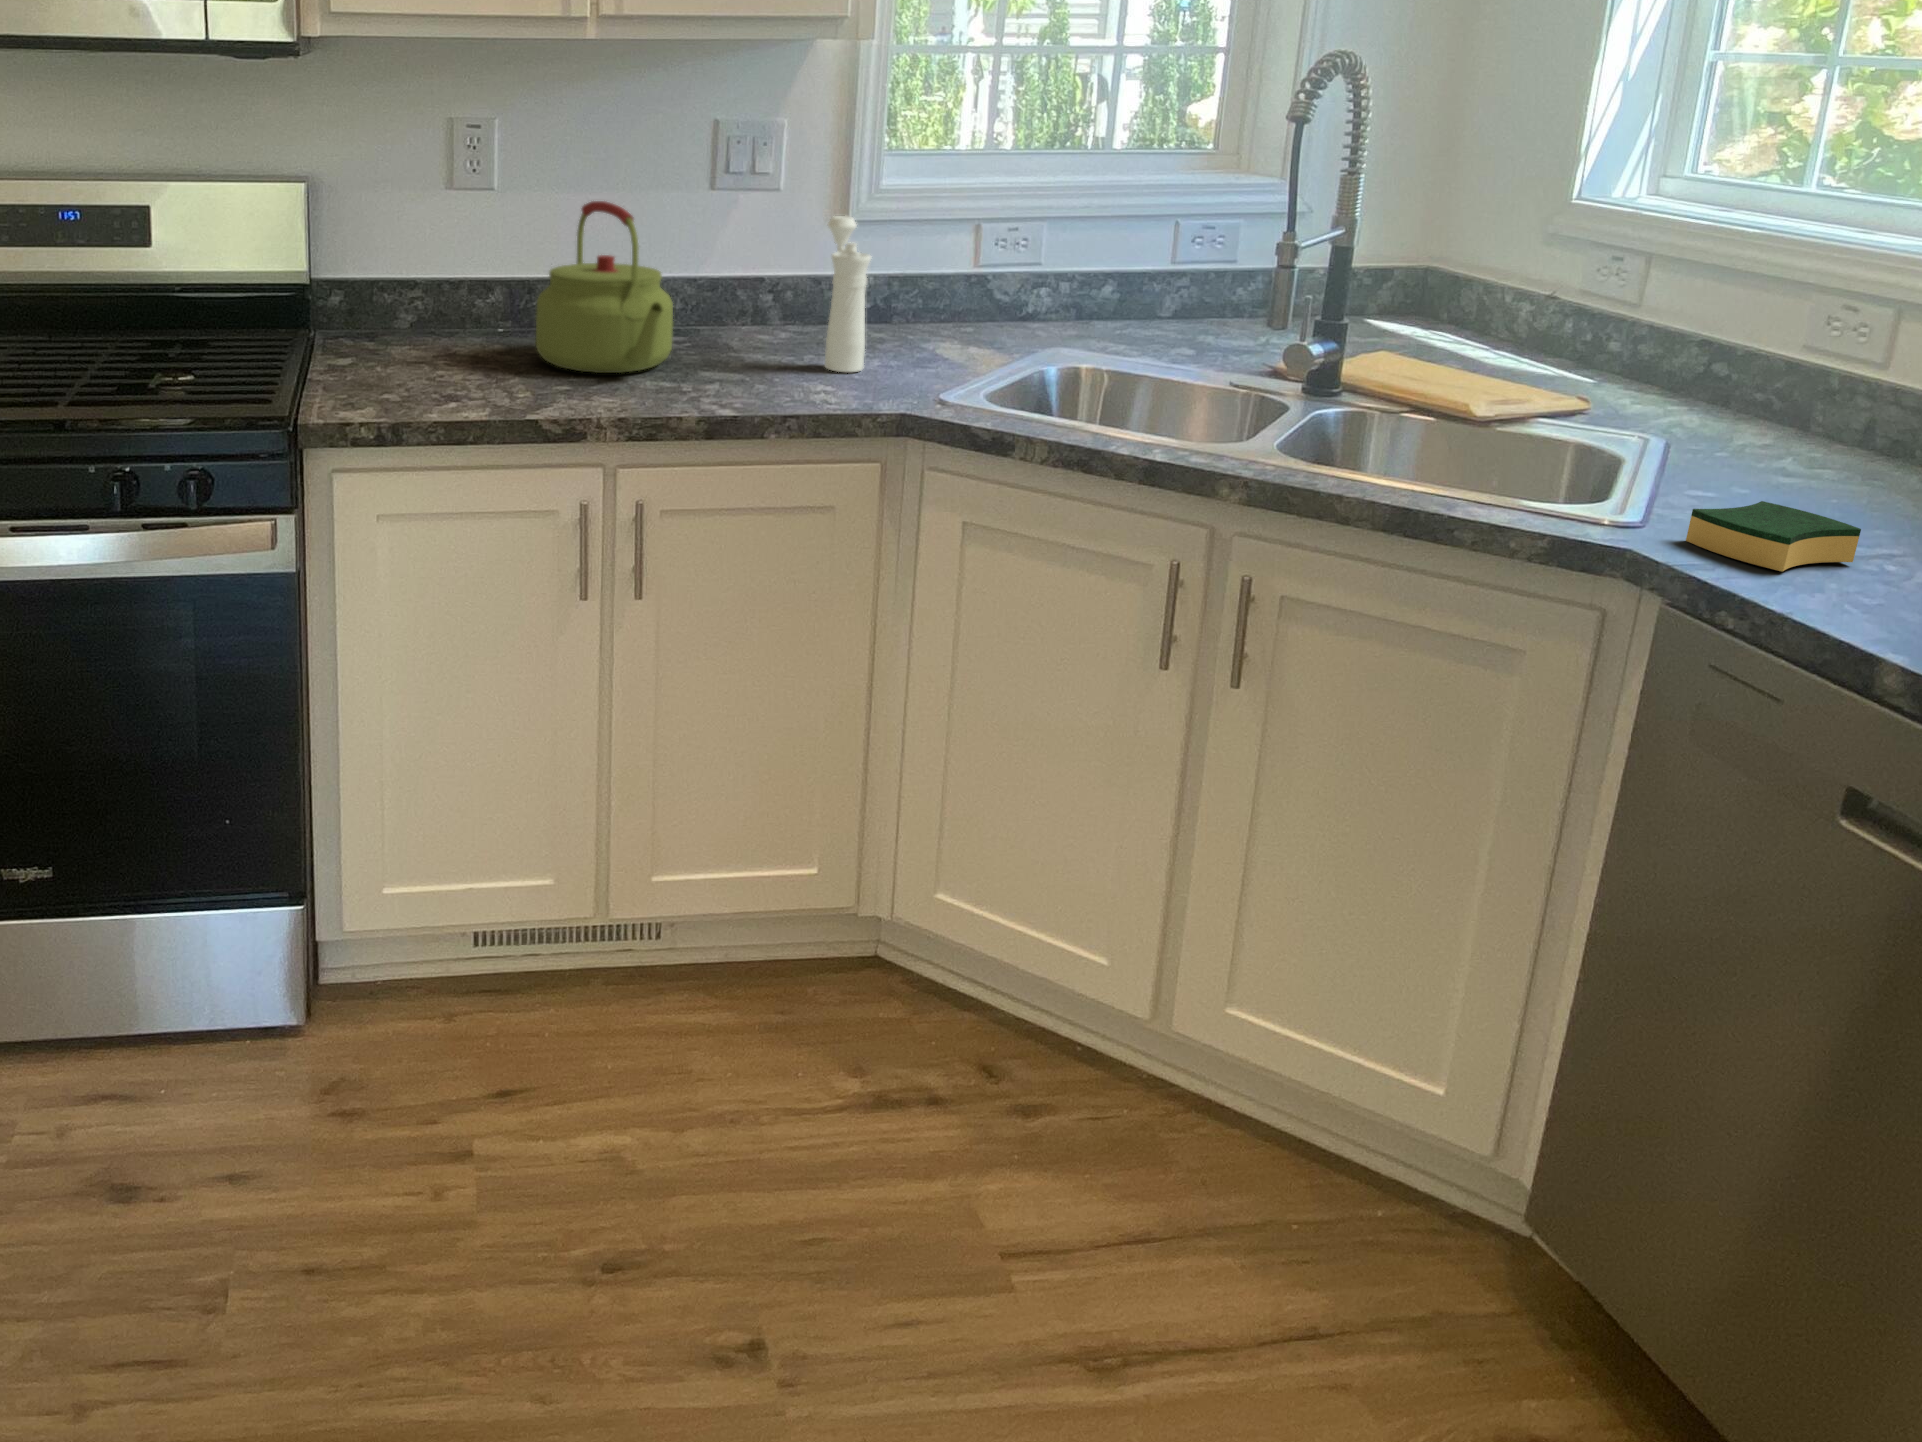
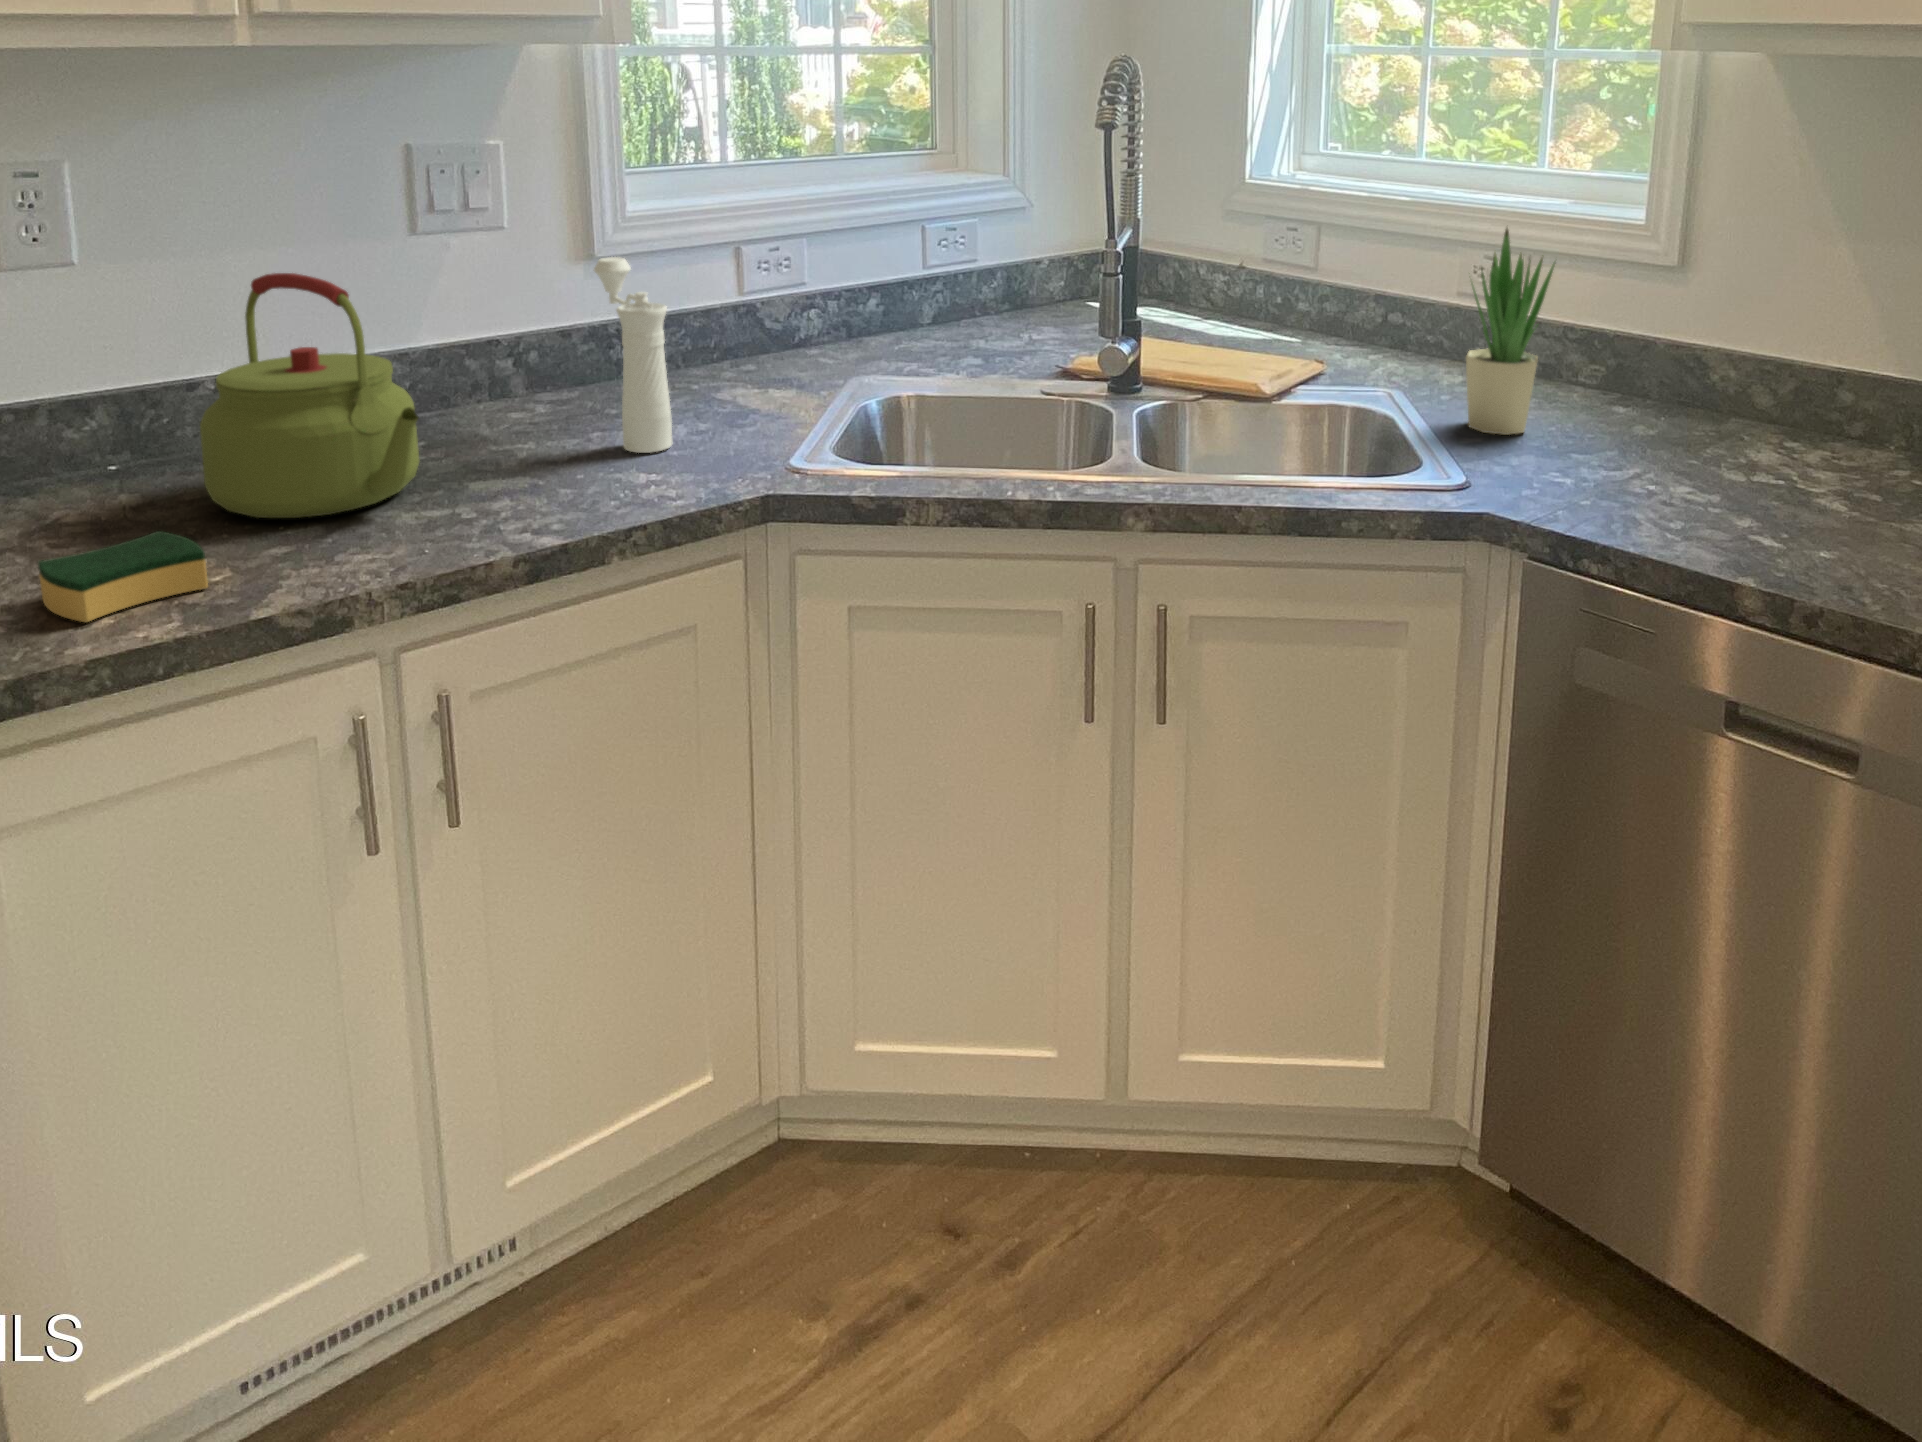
potted plant: none [1729,257,1897,501] -> present [1466,228,1555,435]
sponge: present [1686,501,1861,571] -> present [38,531,208,622]

